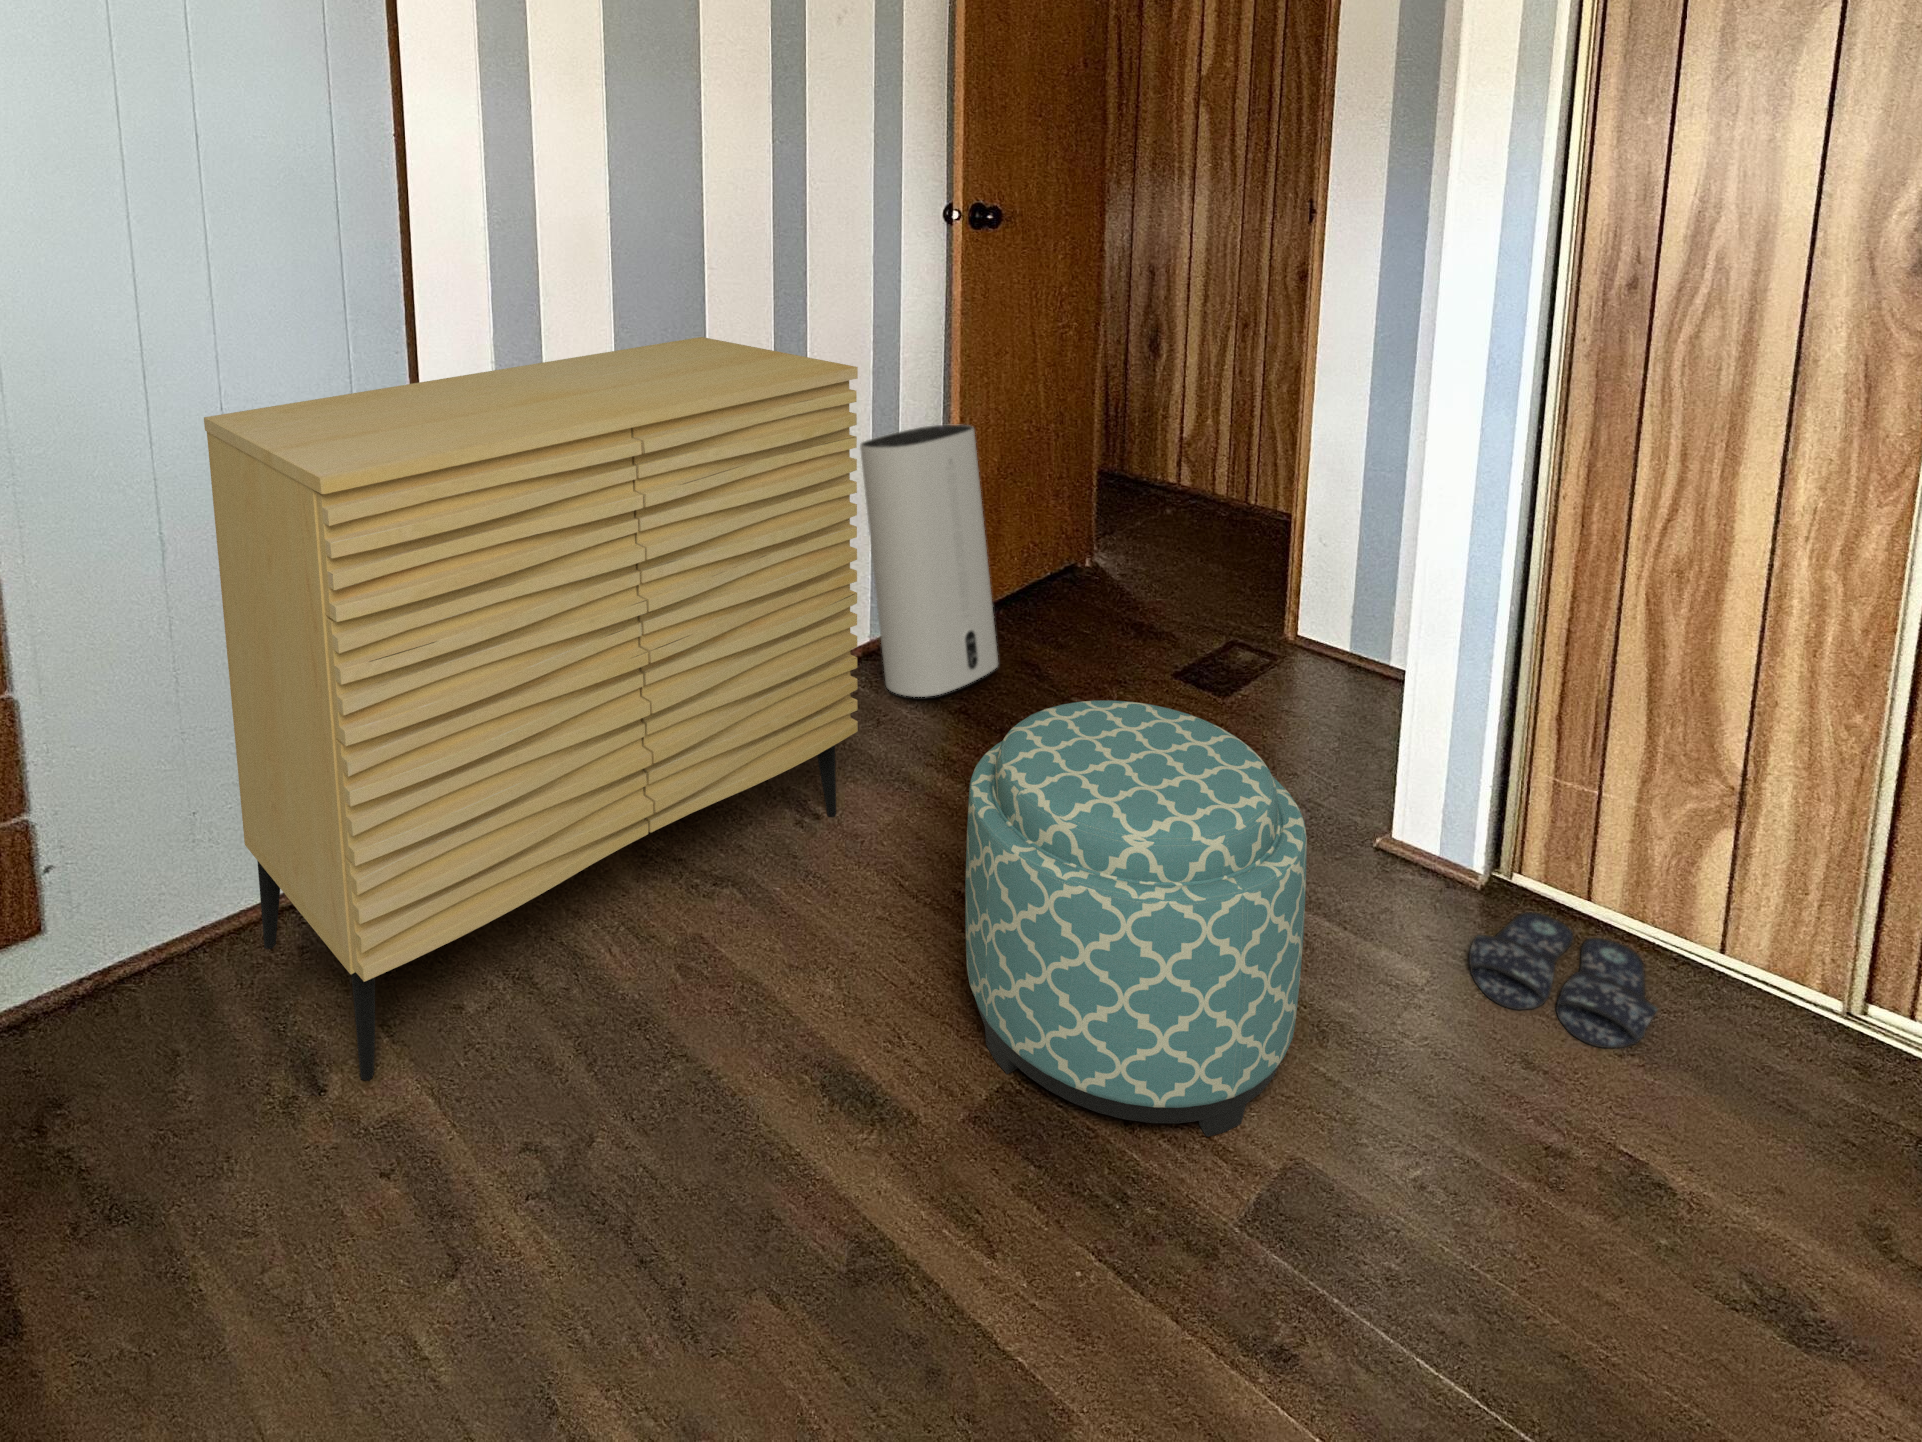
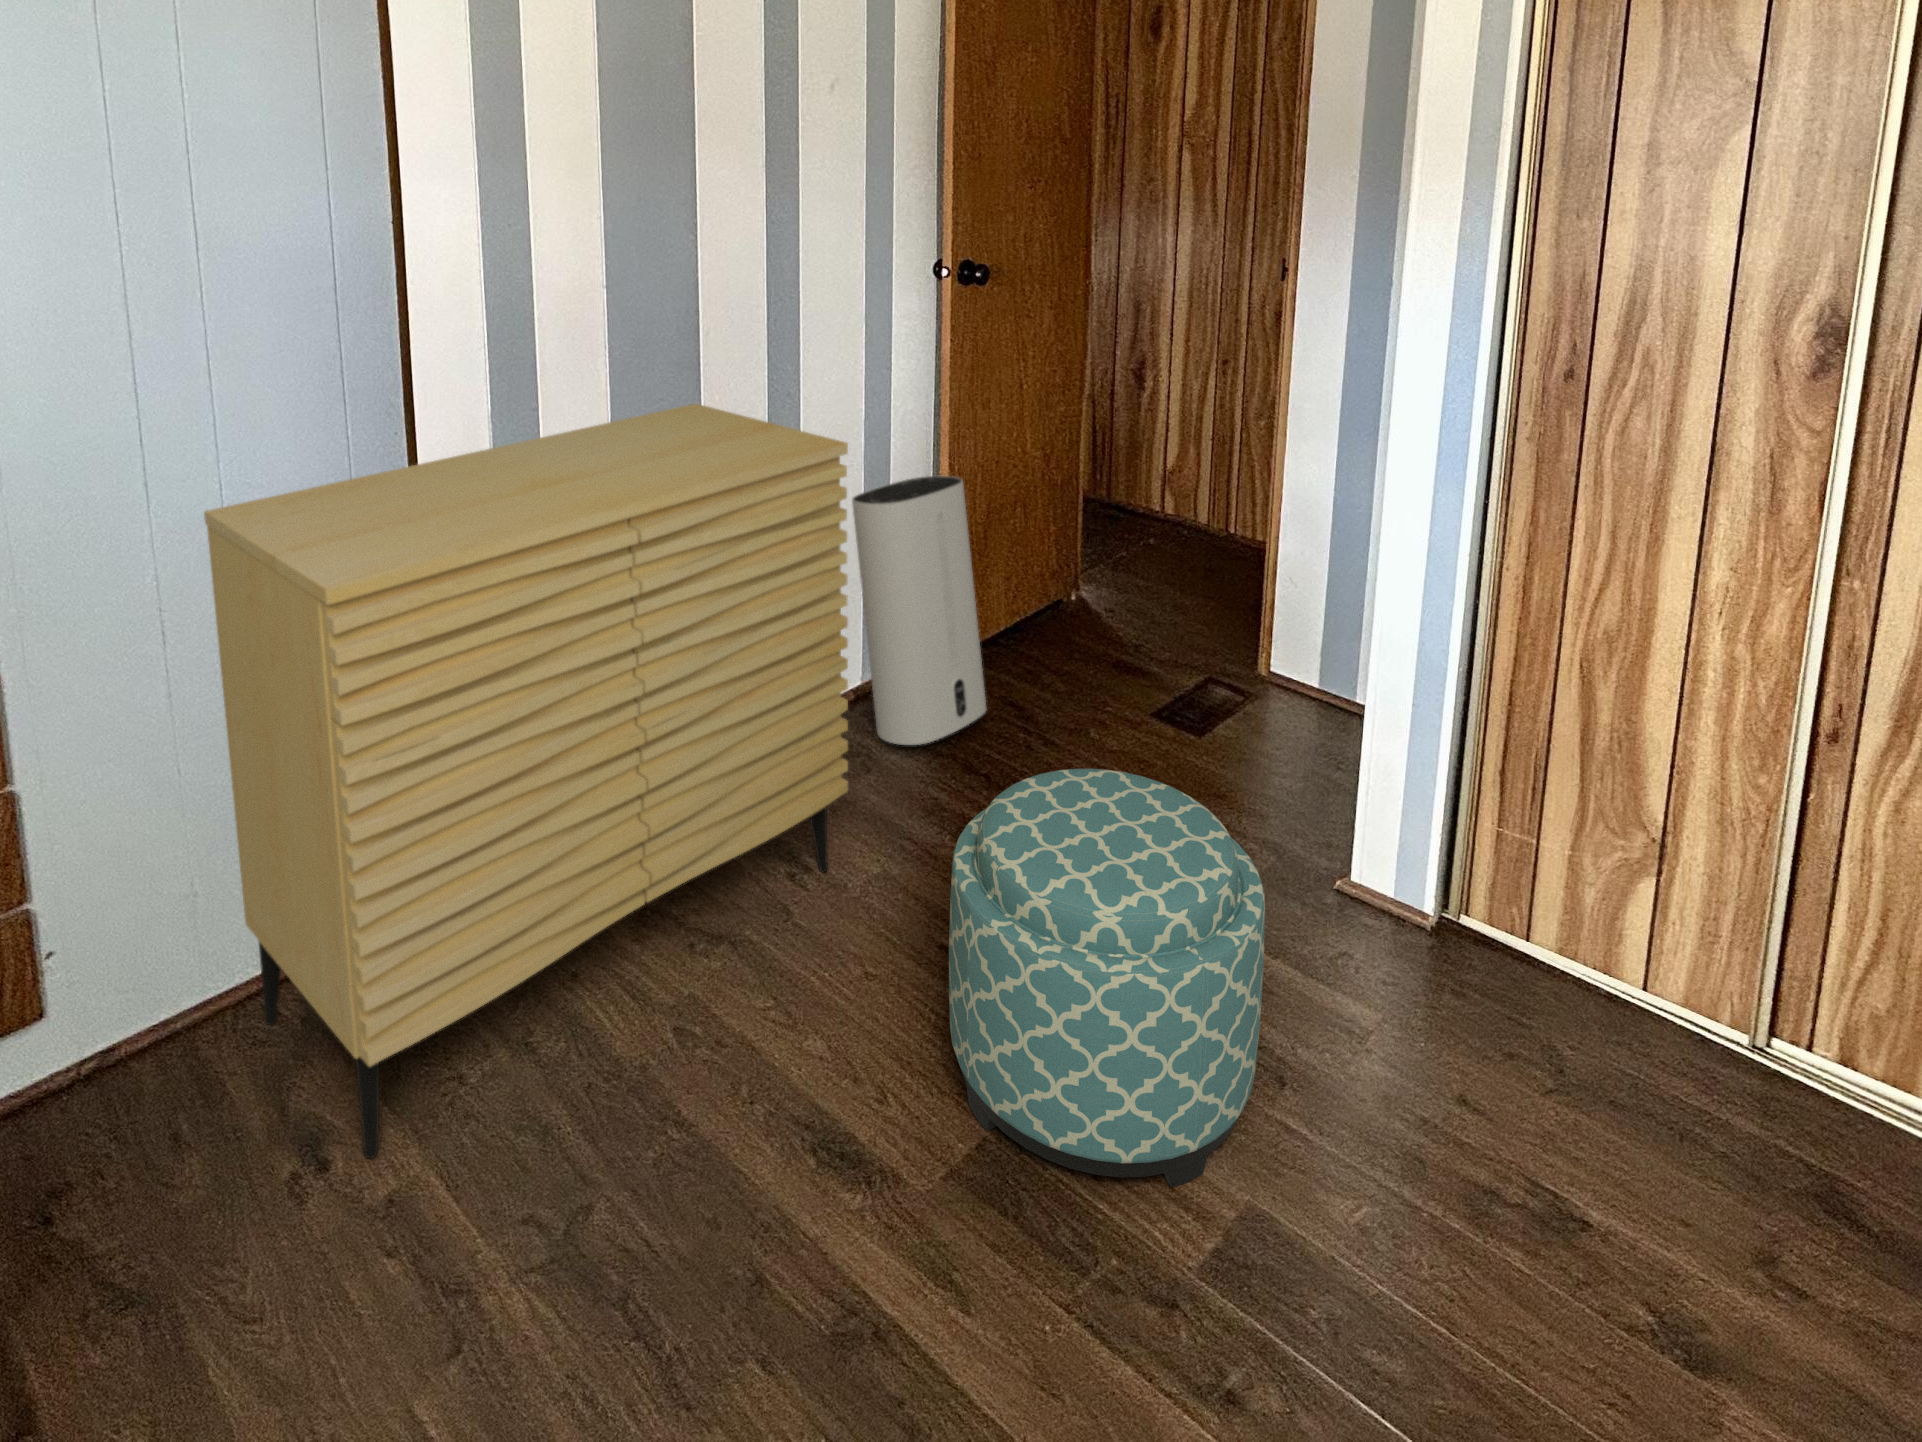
slippers: present [1469,912,1658,1048] -> none [1418,955,1587,1088]

